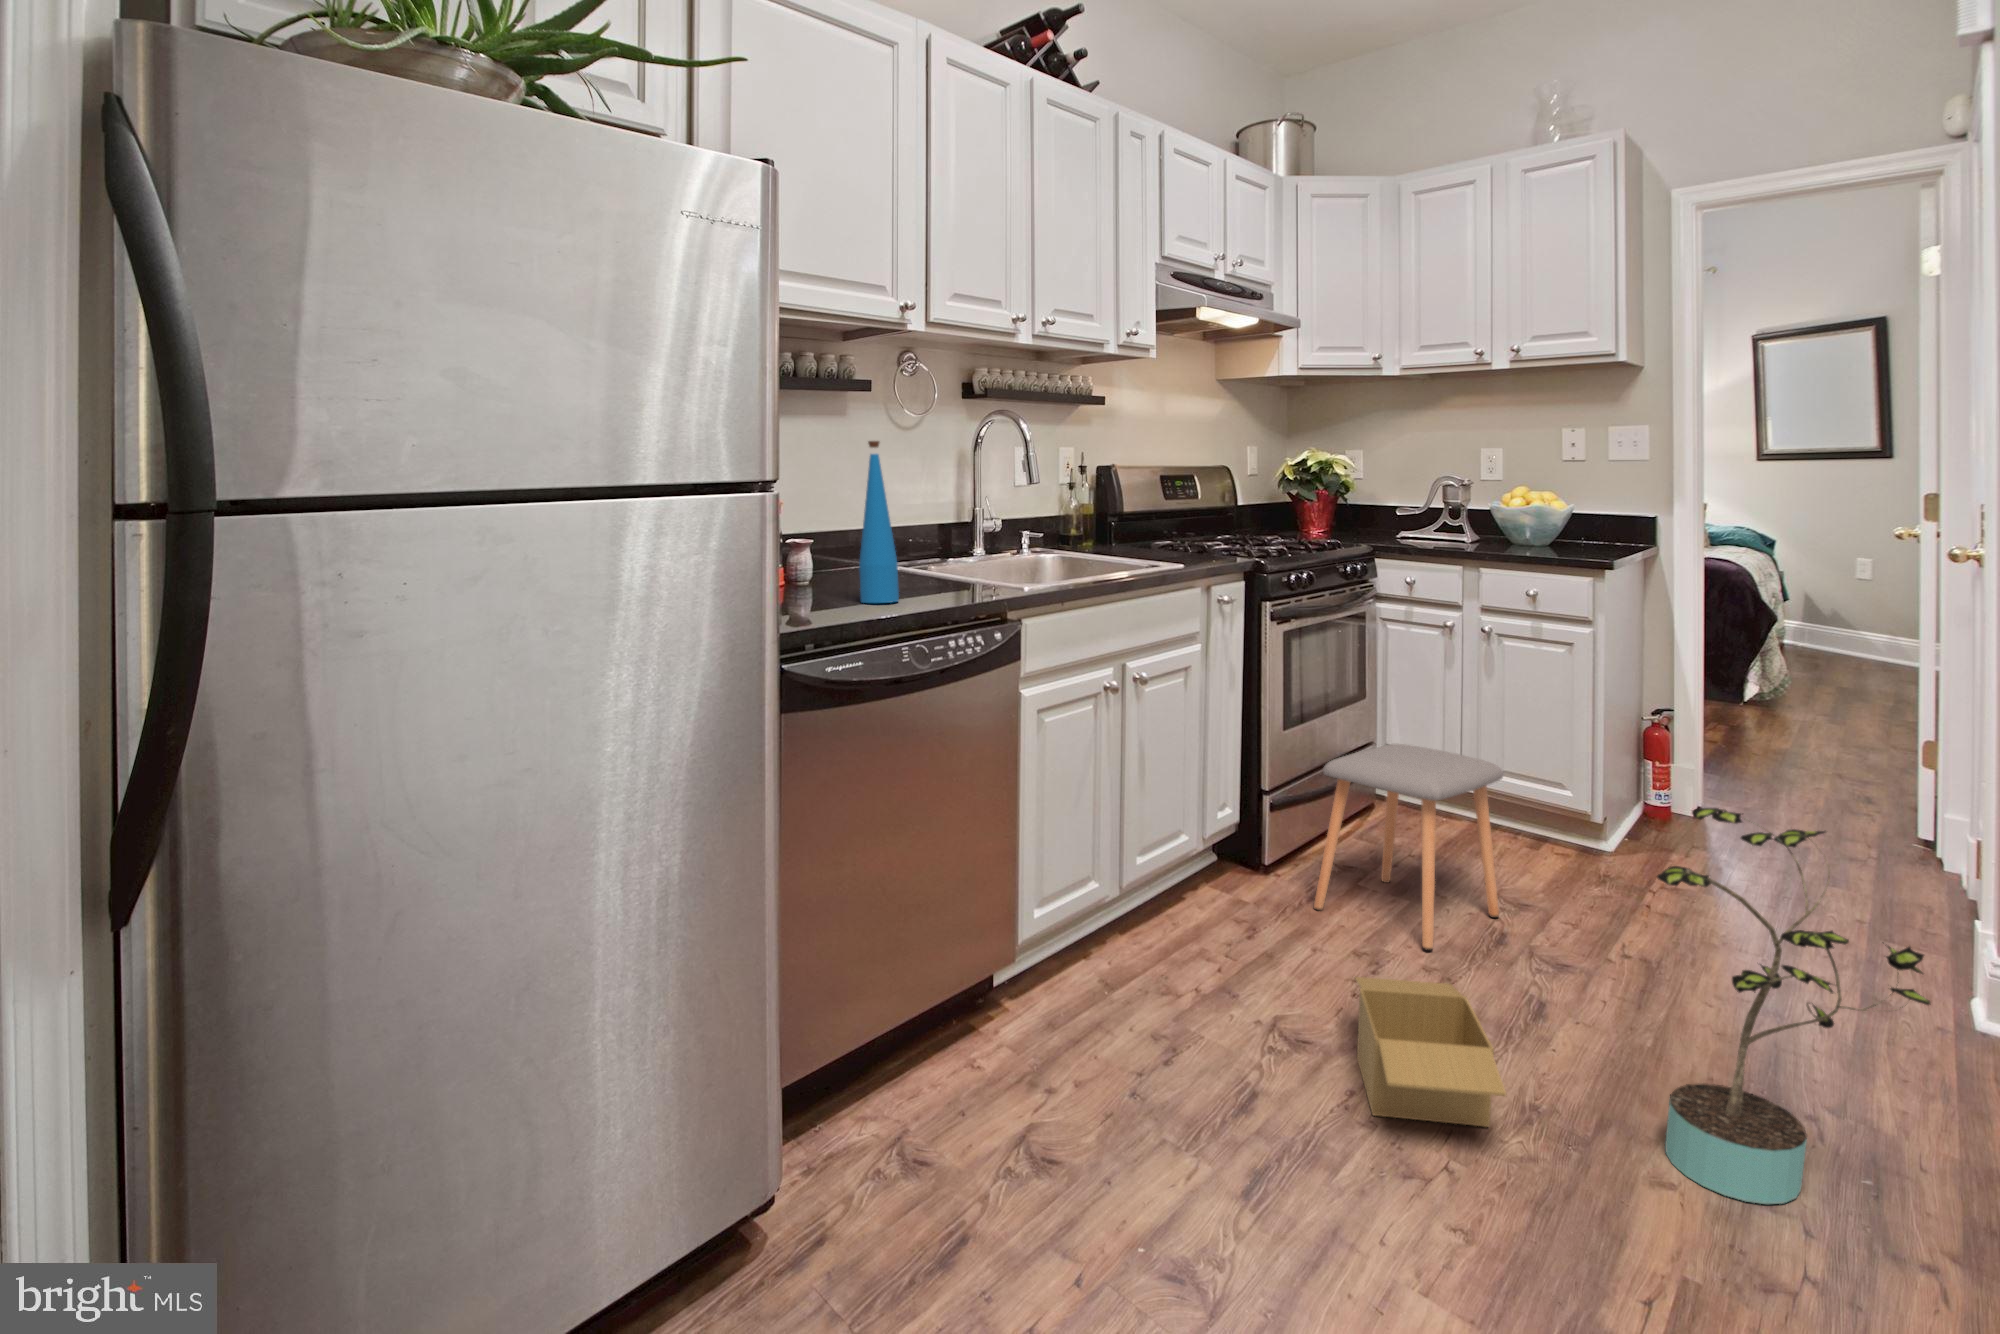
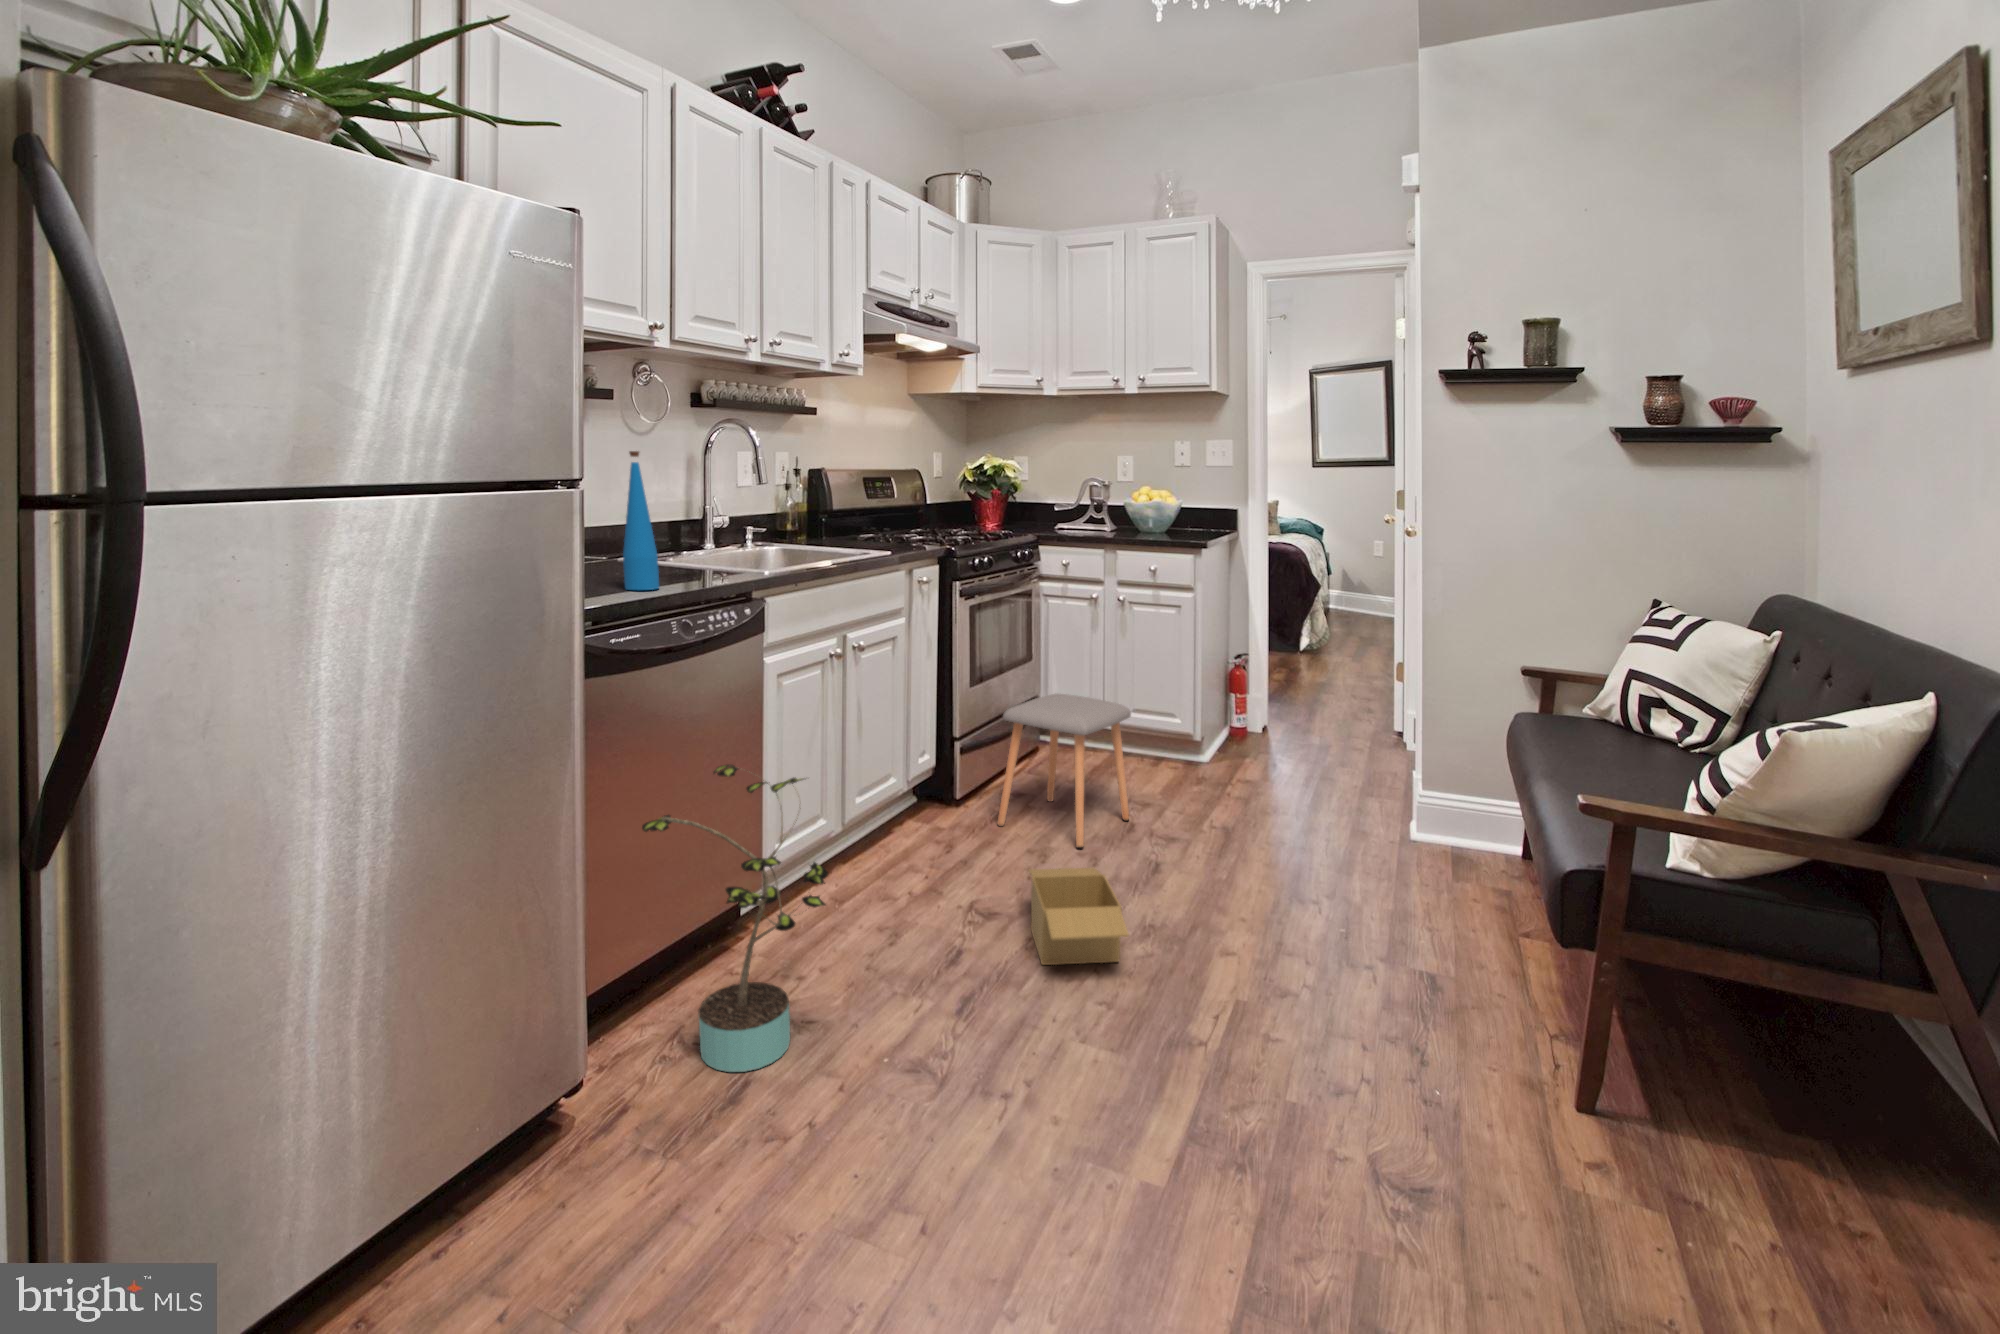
potted plant: present [1657,808,1930,1204] -> present [642,764,828,1072]

